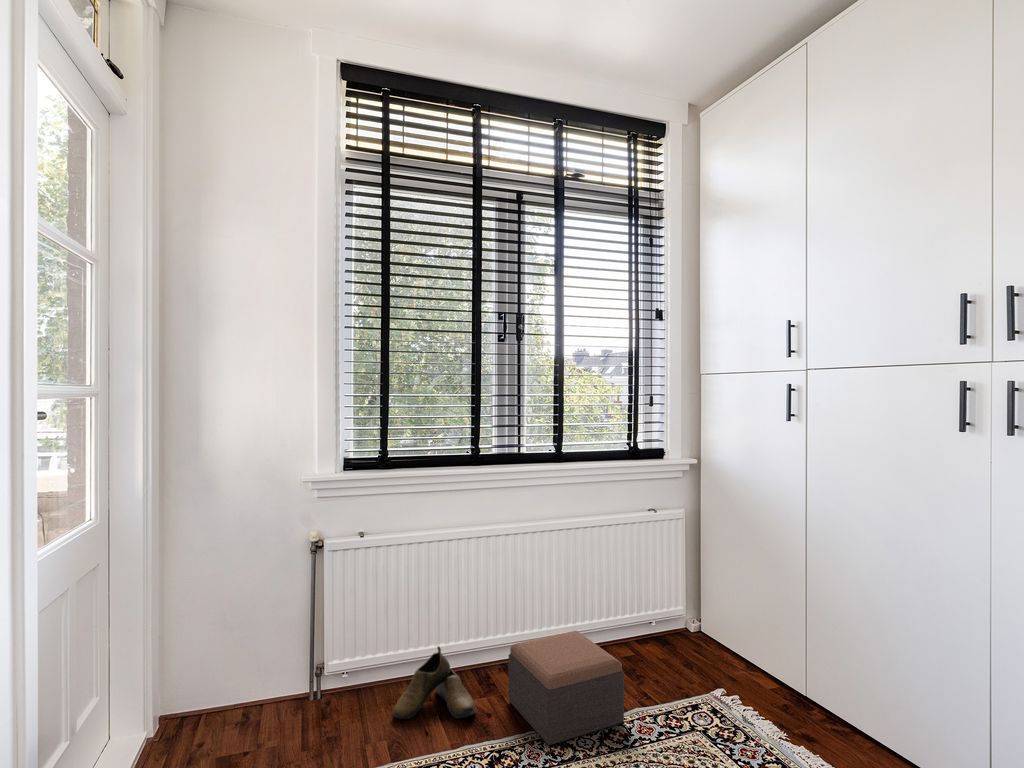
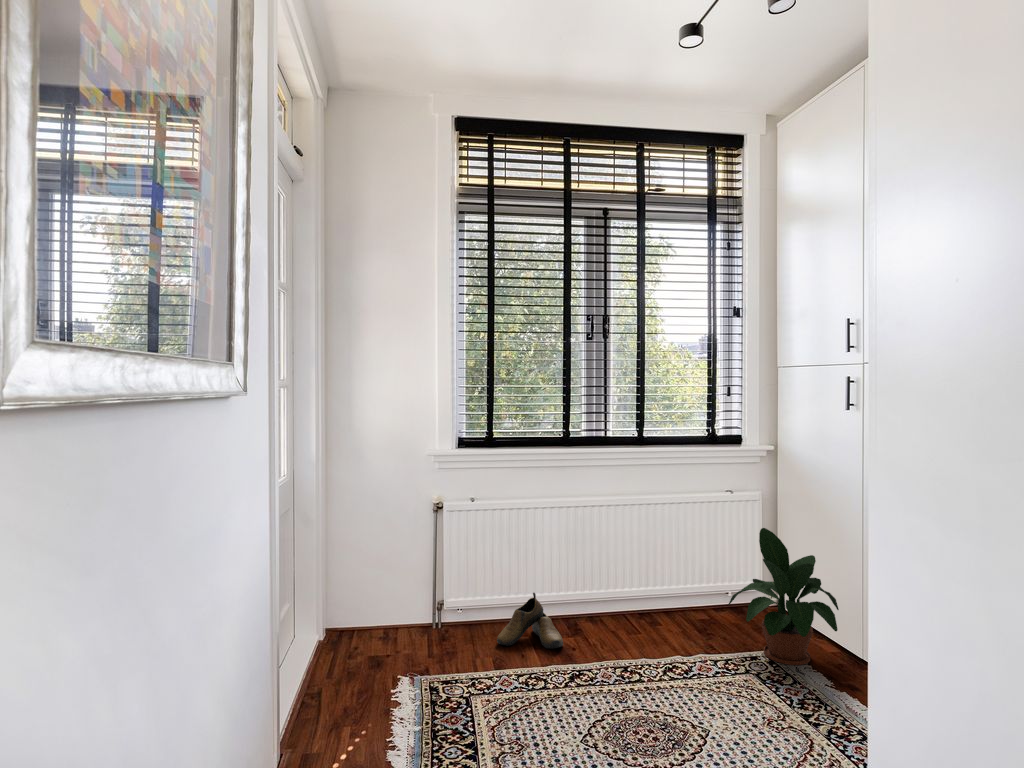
potted plant: none [662,554,787,713] -> present [728,528,839,665]
footstool: present [509,631,624,745] -> none [591,588,687,671]

